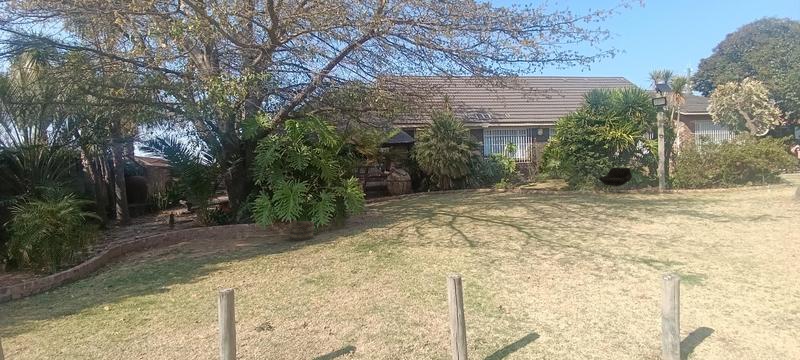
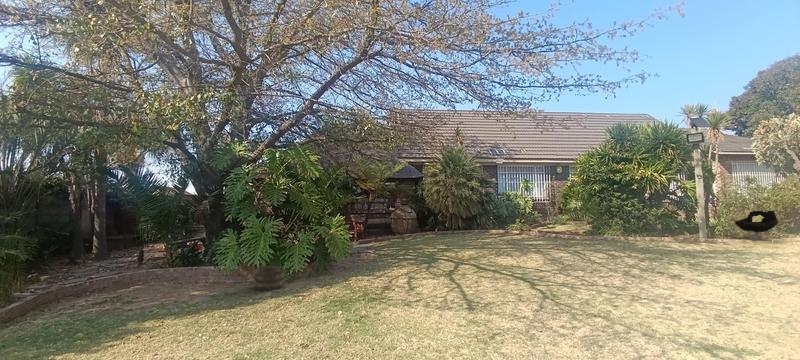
lounge chair: present [599,167,632,194] -> present [734,211,778,241]

